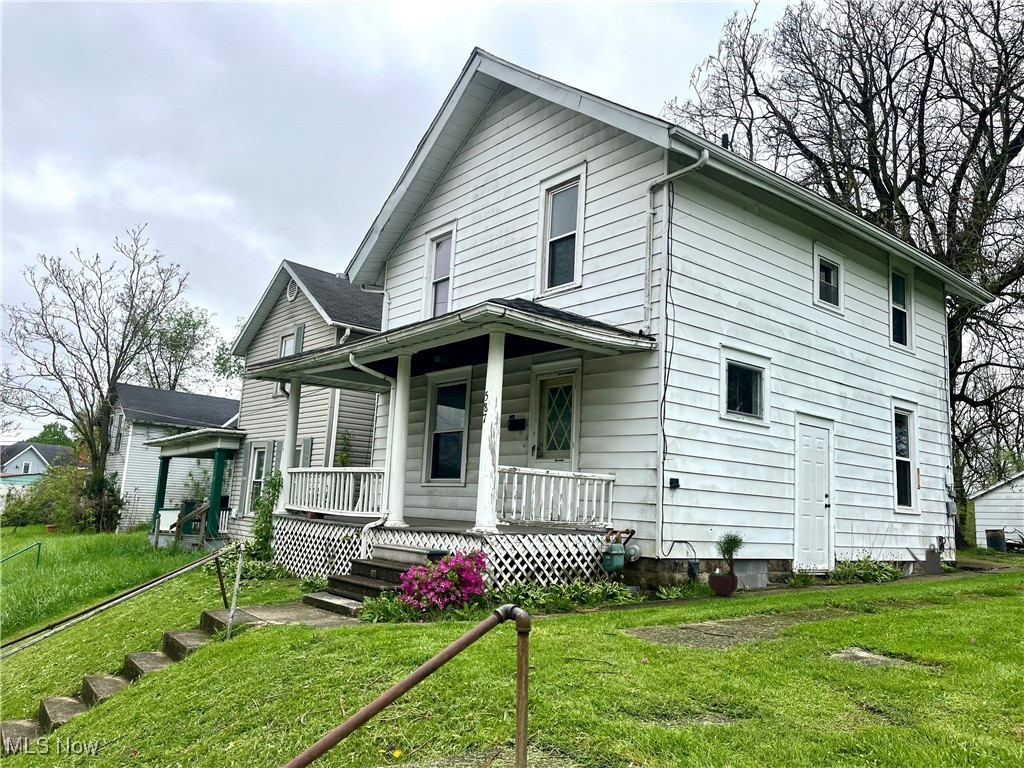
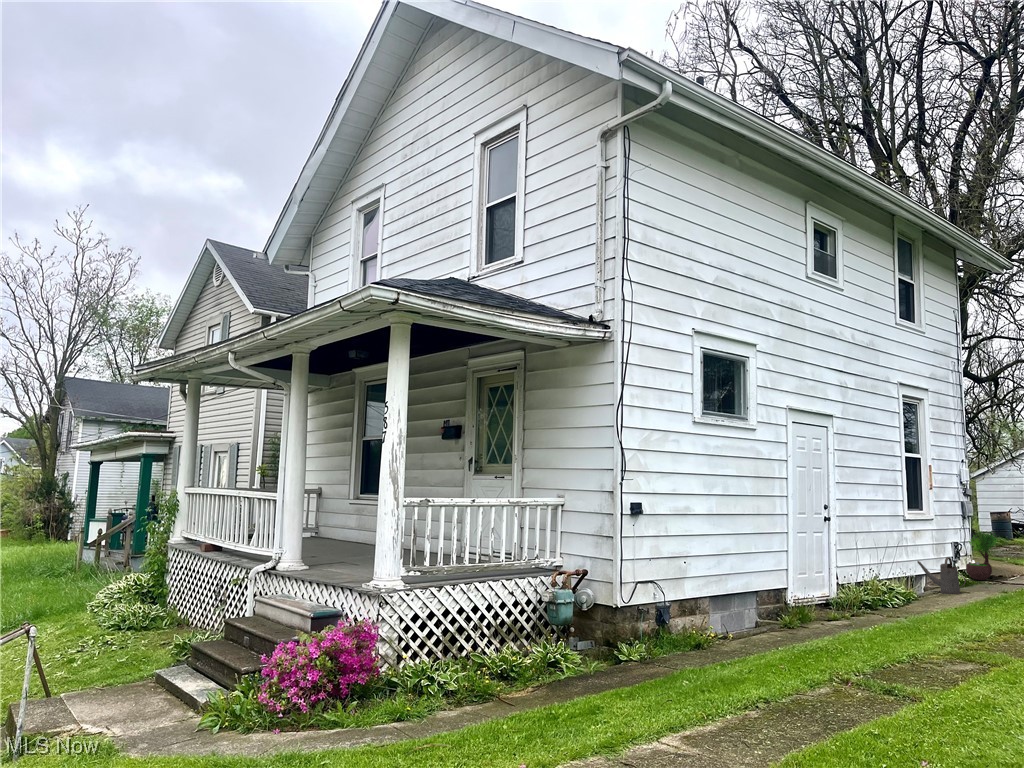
potted tree: present [708,532,746,595] -> present [966,532,996,580]

